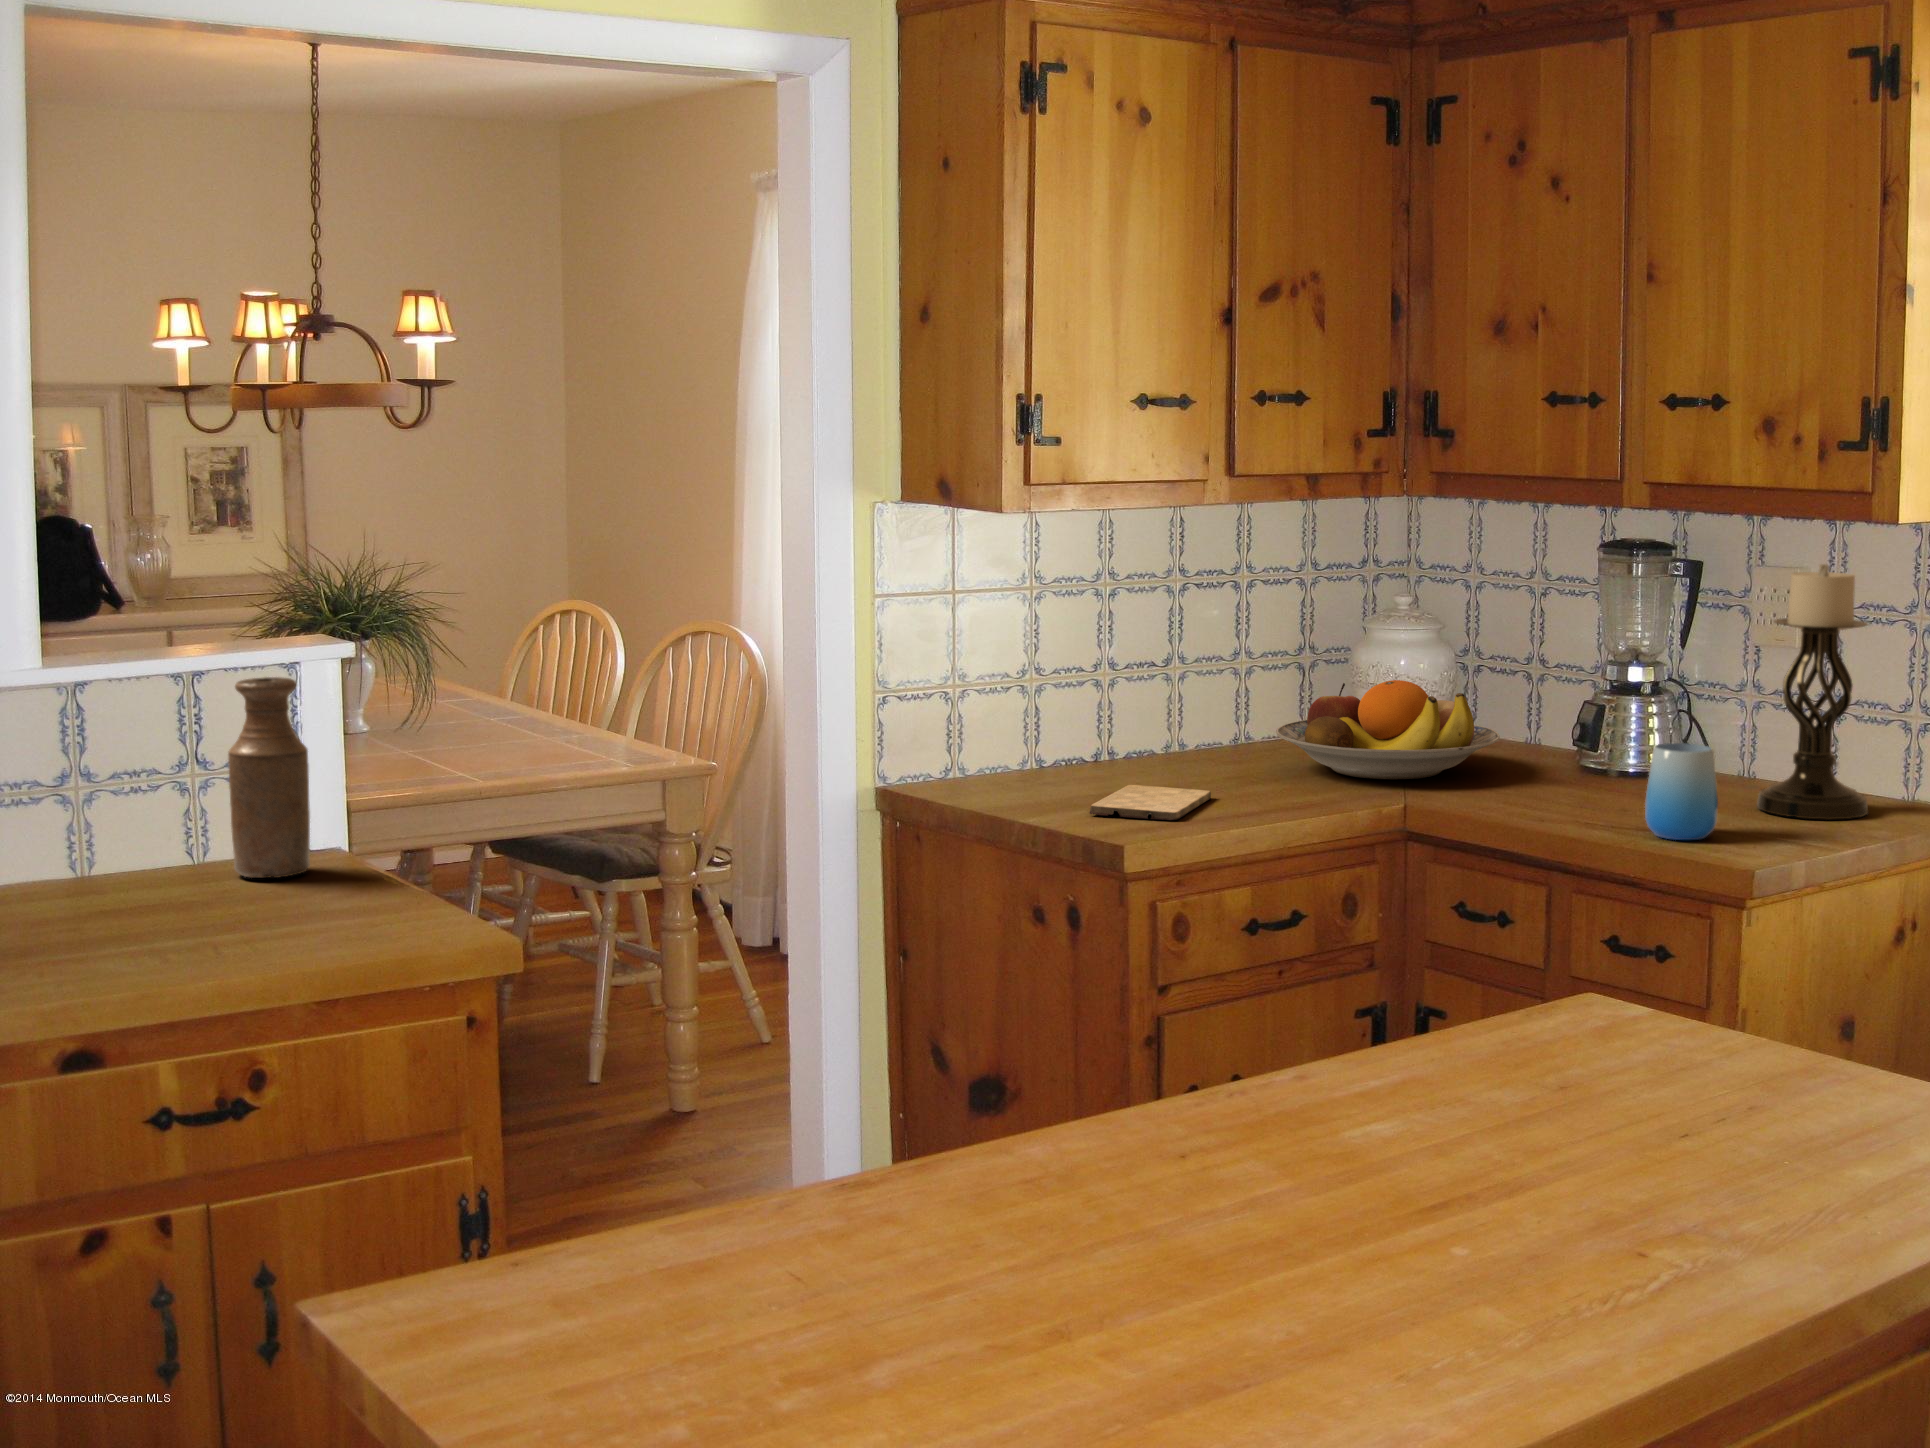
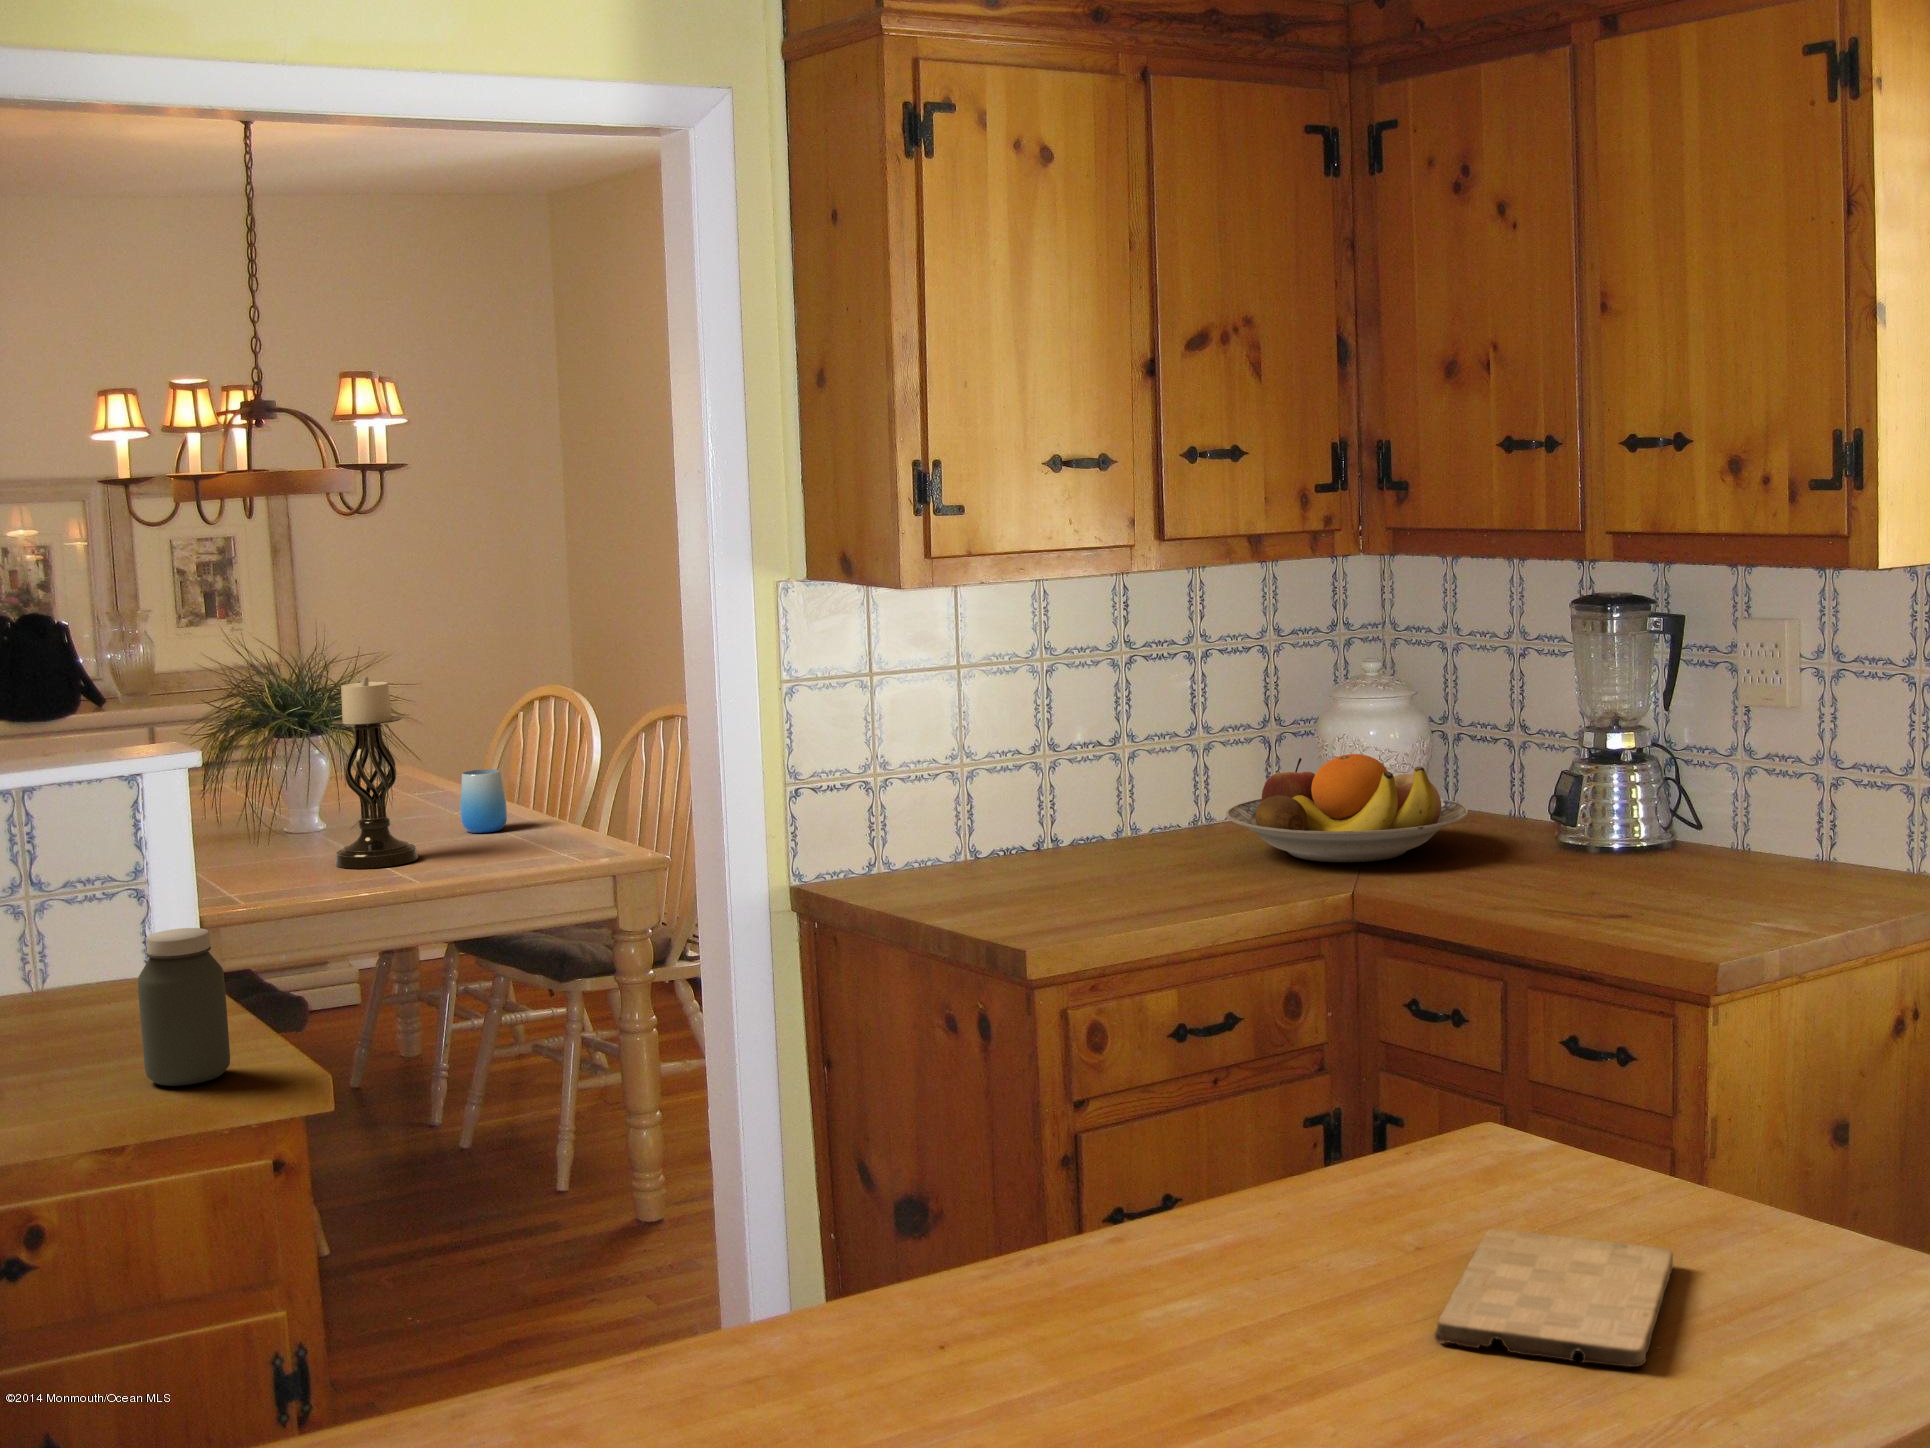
candle holder: present [1757,564,1868,820] -> present [332,677,418,869]
bottle: present [228,677,310,878] -> none [48,793,142,1012]
cup: present [1645,743,1718,840] -> present [460,769,507,833]
cutting board: present [1089,785,1211,820] -> present [1435,1229,1673,1367]
jar: none [348,799,426,940] -> present [138,928,230,1086]

